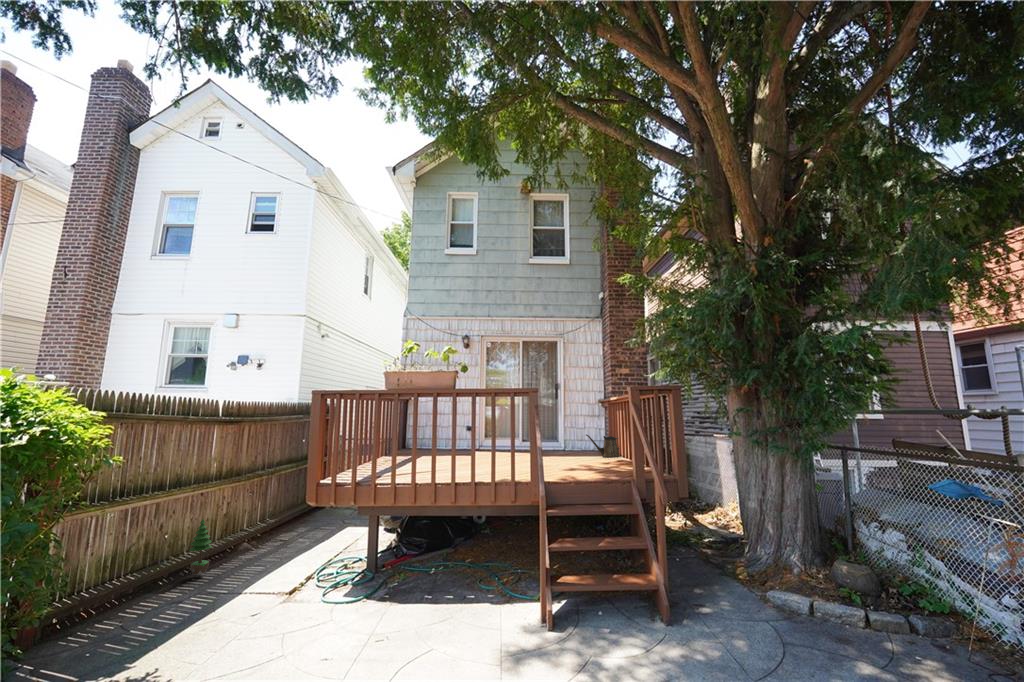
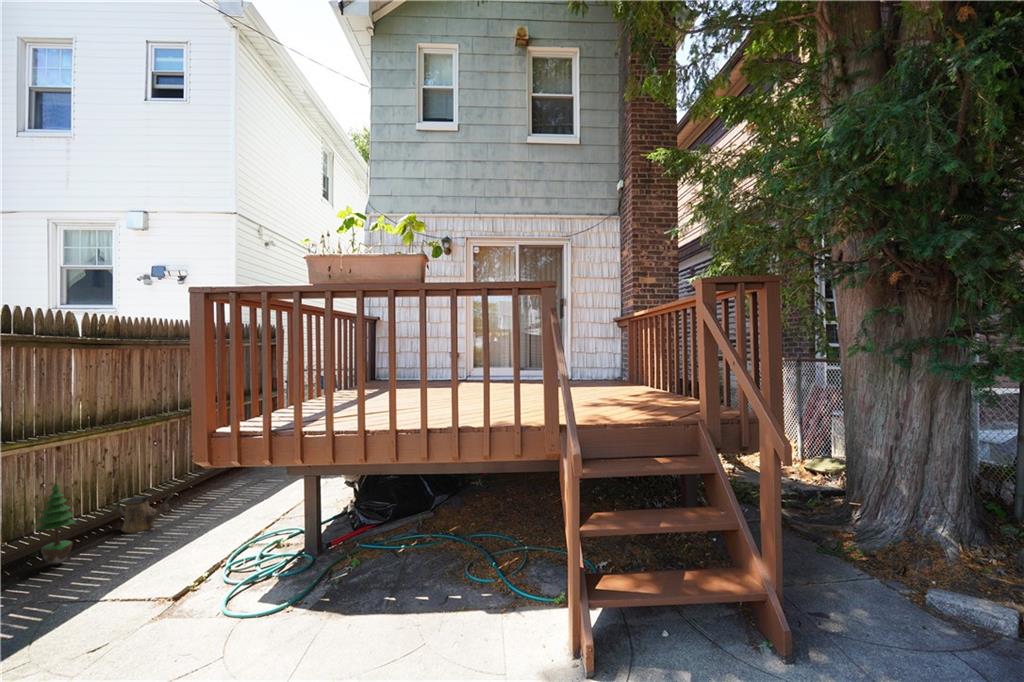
watering can: present [586,434,620,457] -> present [116,493,175,533]

